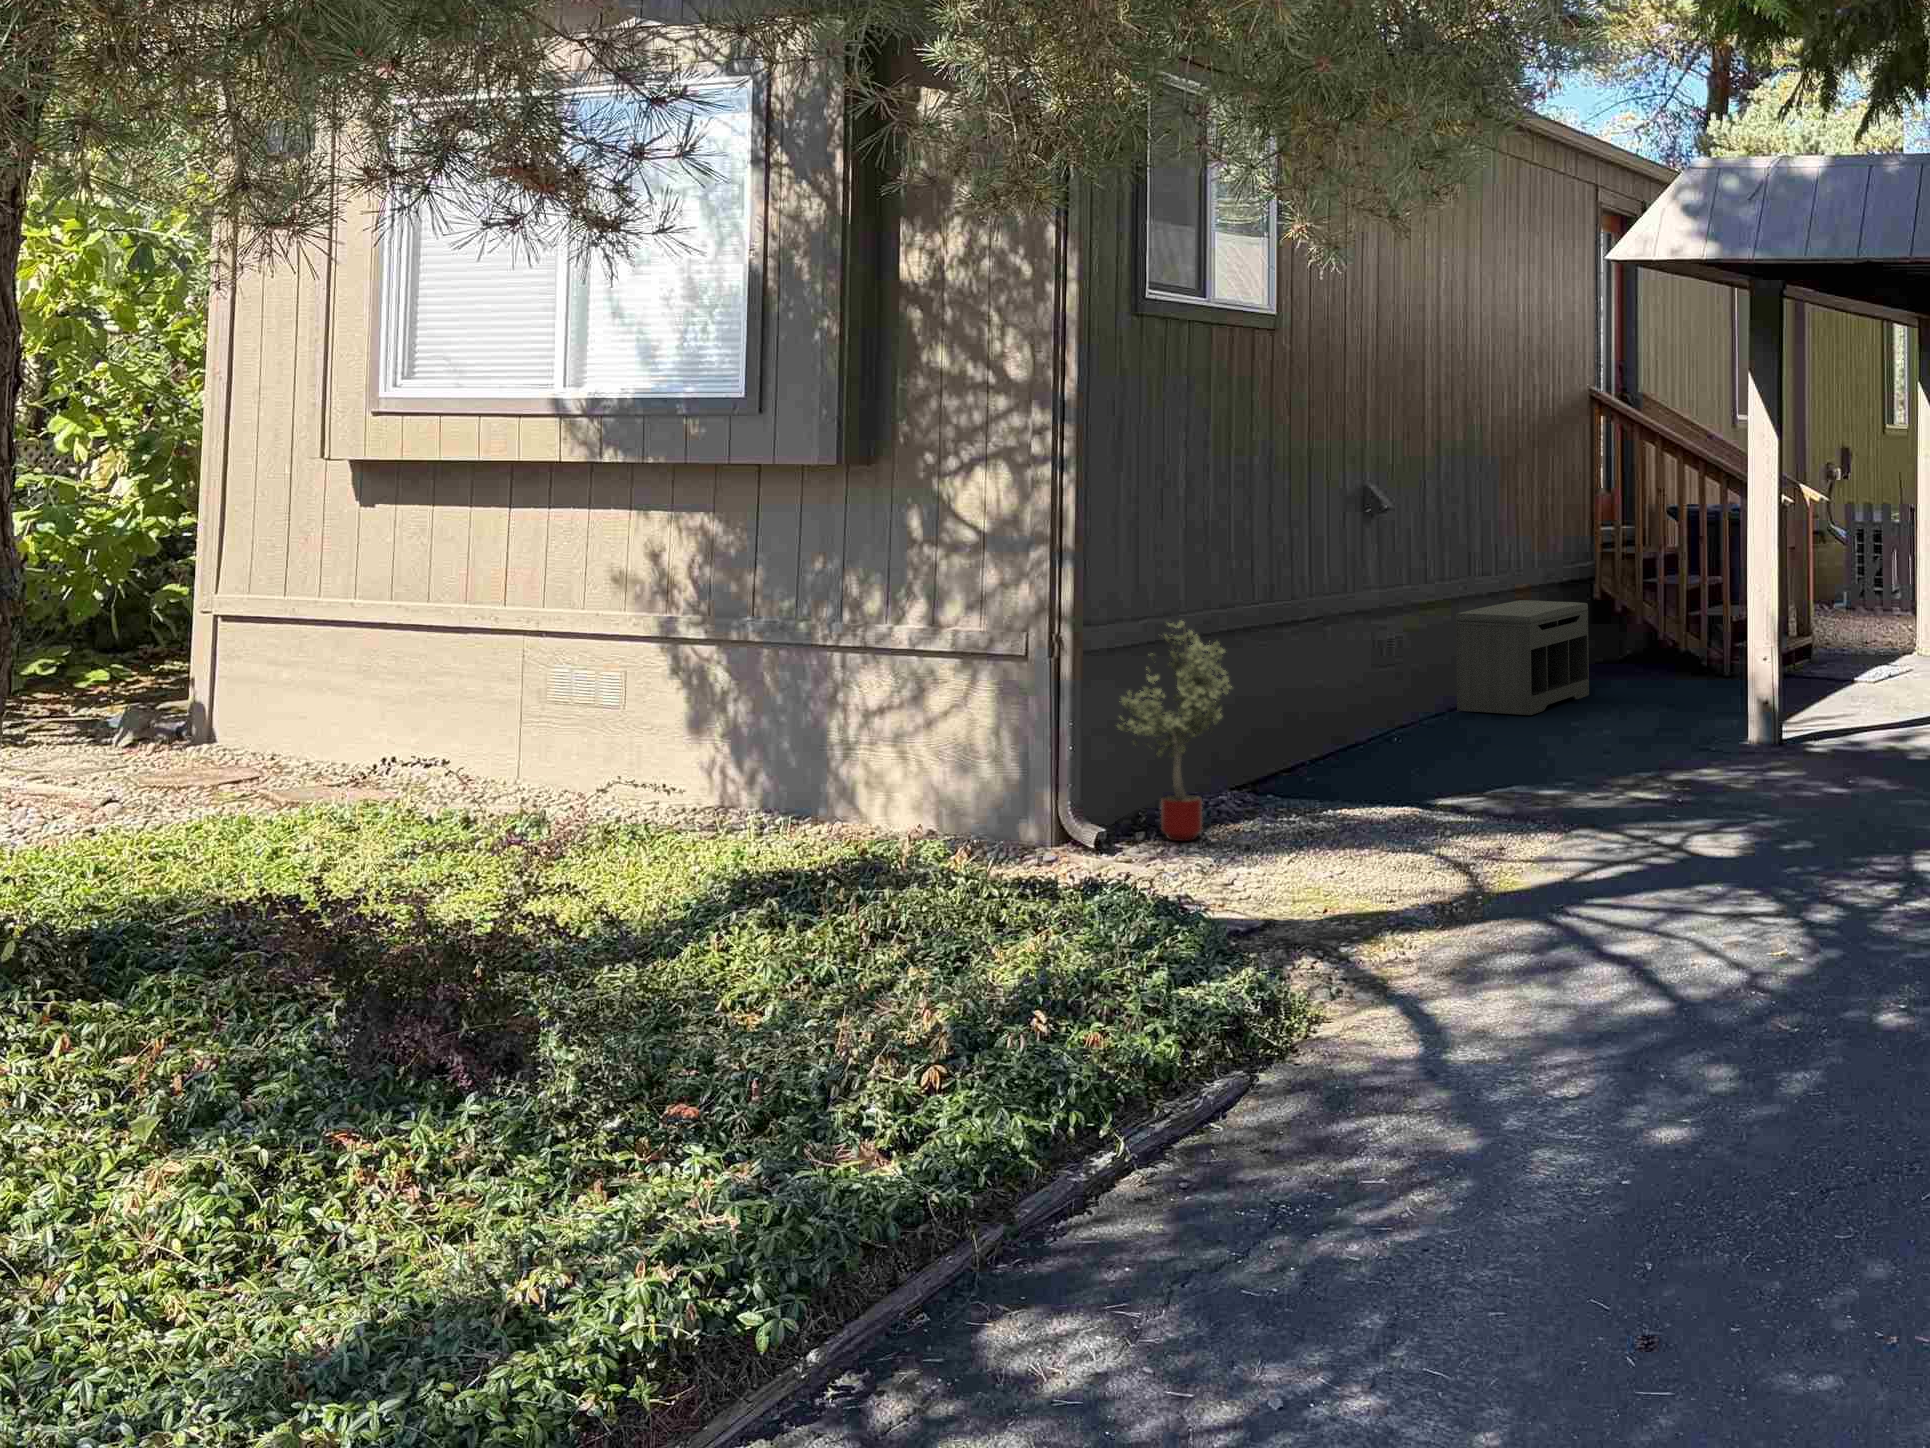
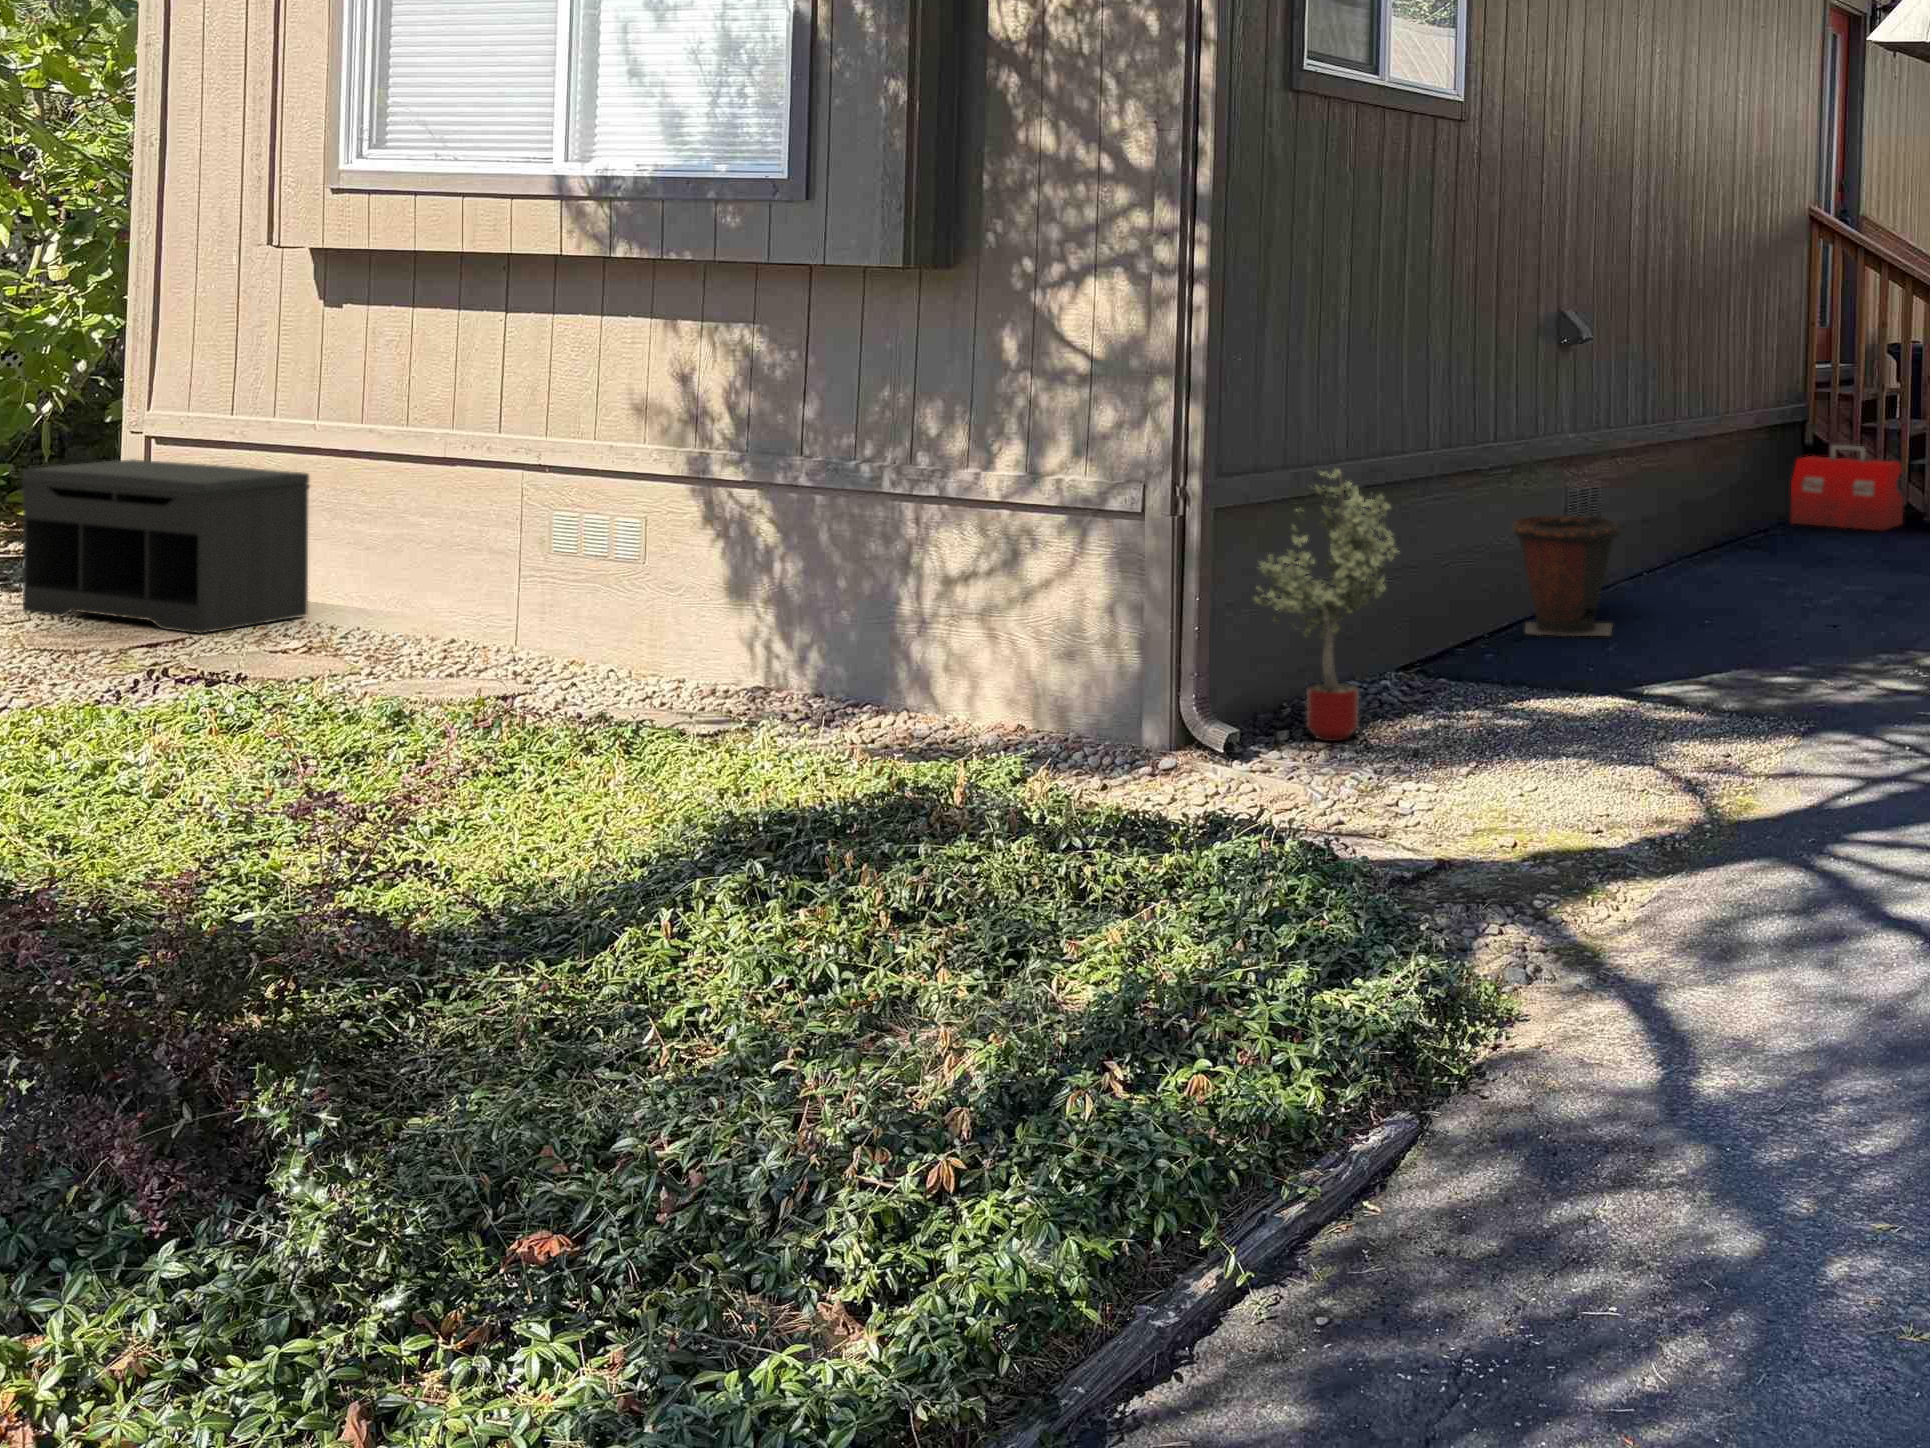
toolbox: none [1584,598,1685,674] -> present [1791,445,1904,530]
bench: present [1456,600,1589,715] -> present [22,459,310,634]
bucket: none [1330,659,1421,762] -> present [1512,516,1620,636]

